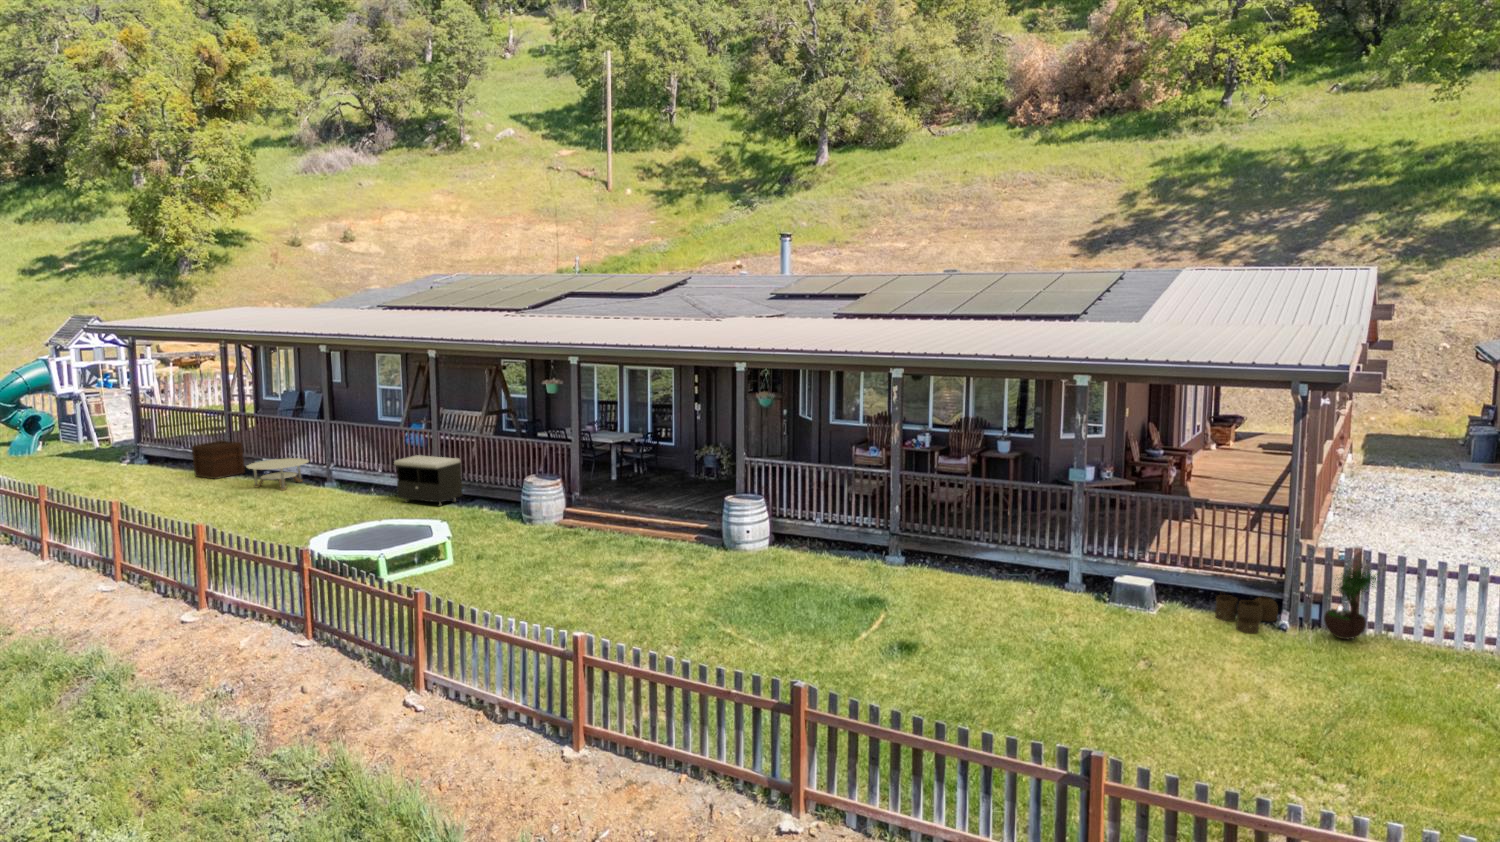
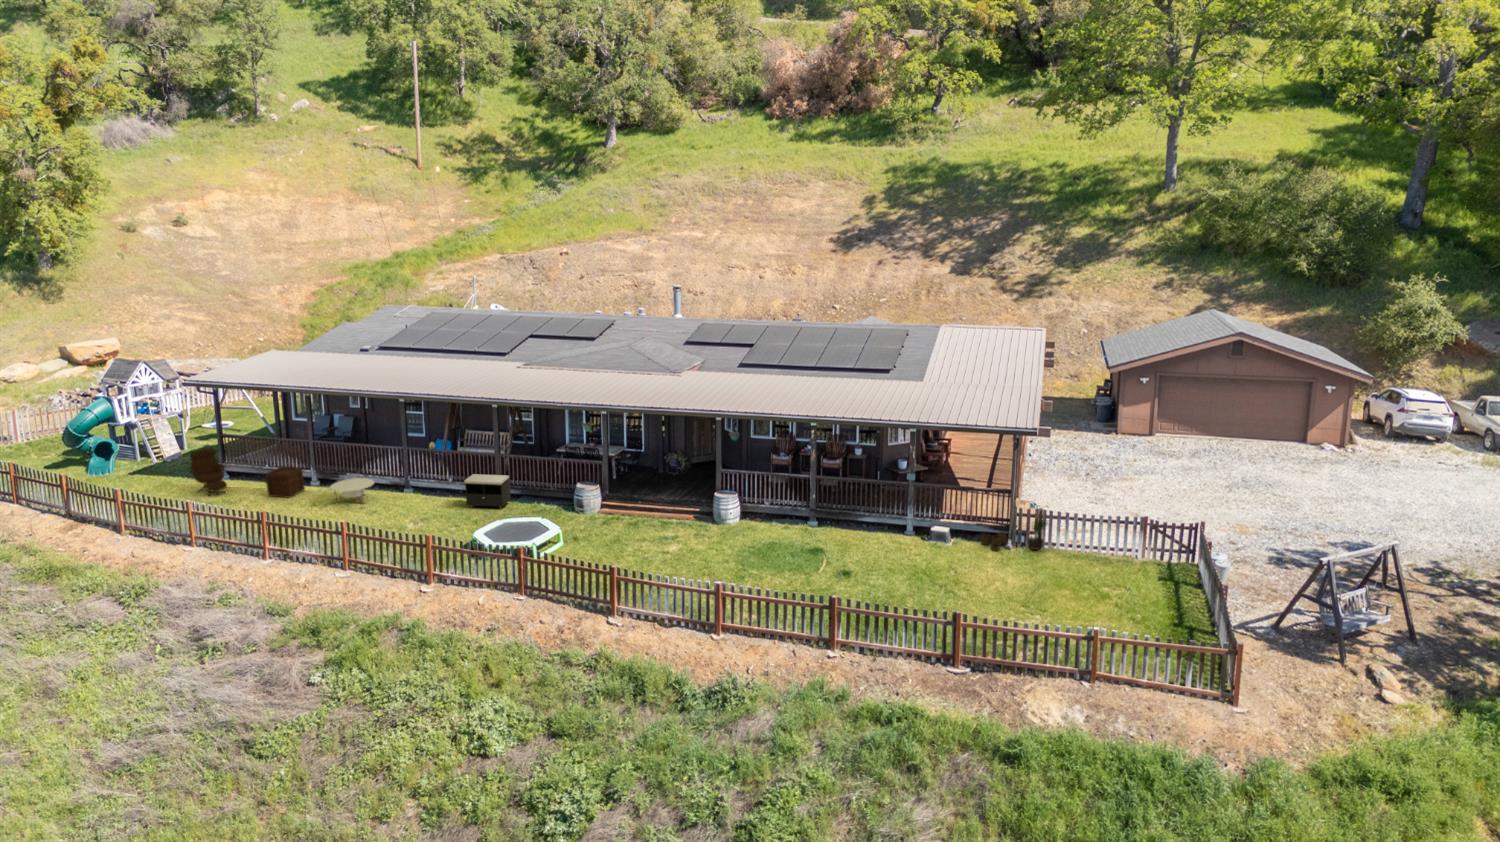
lounge chair: none [125,416,172,473] -> present [190,449,227,493]

